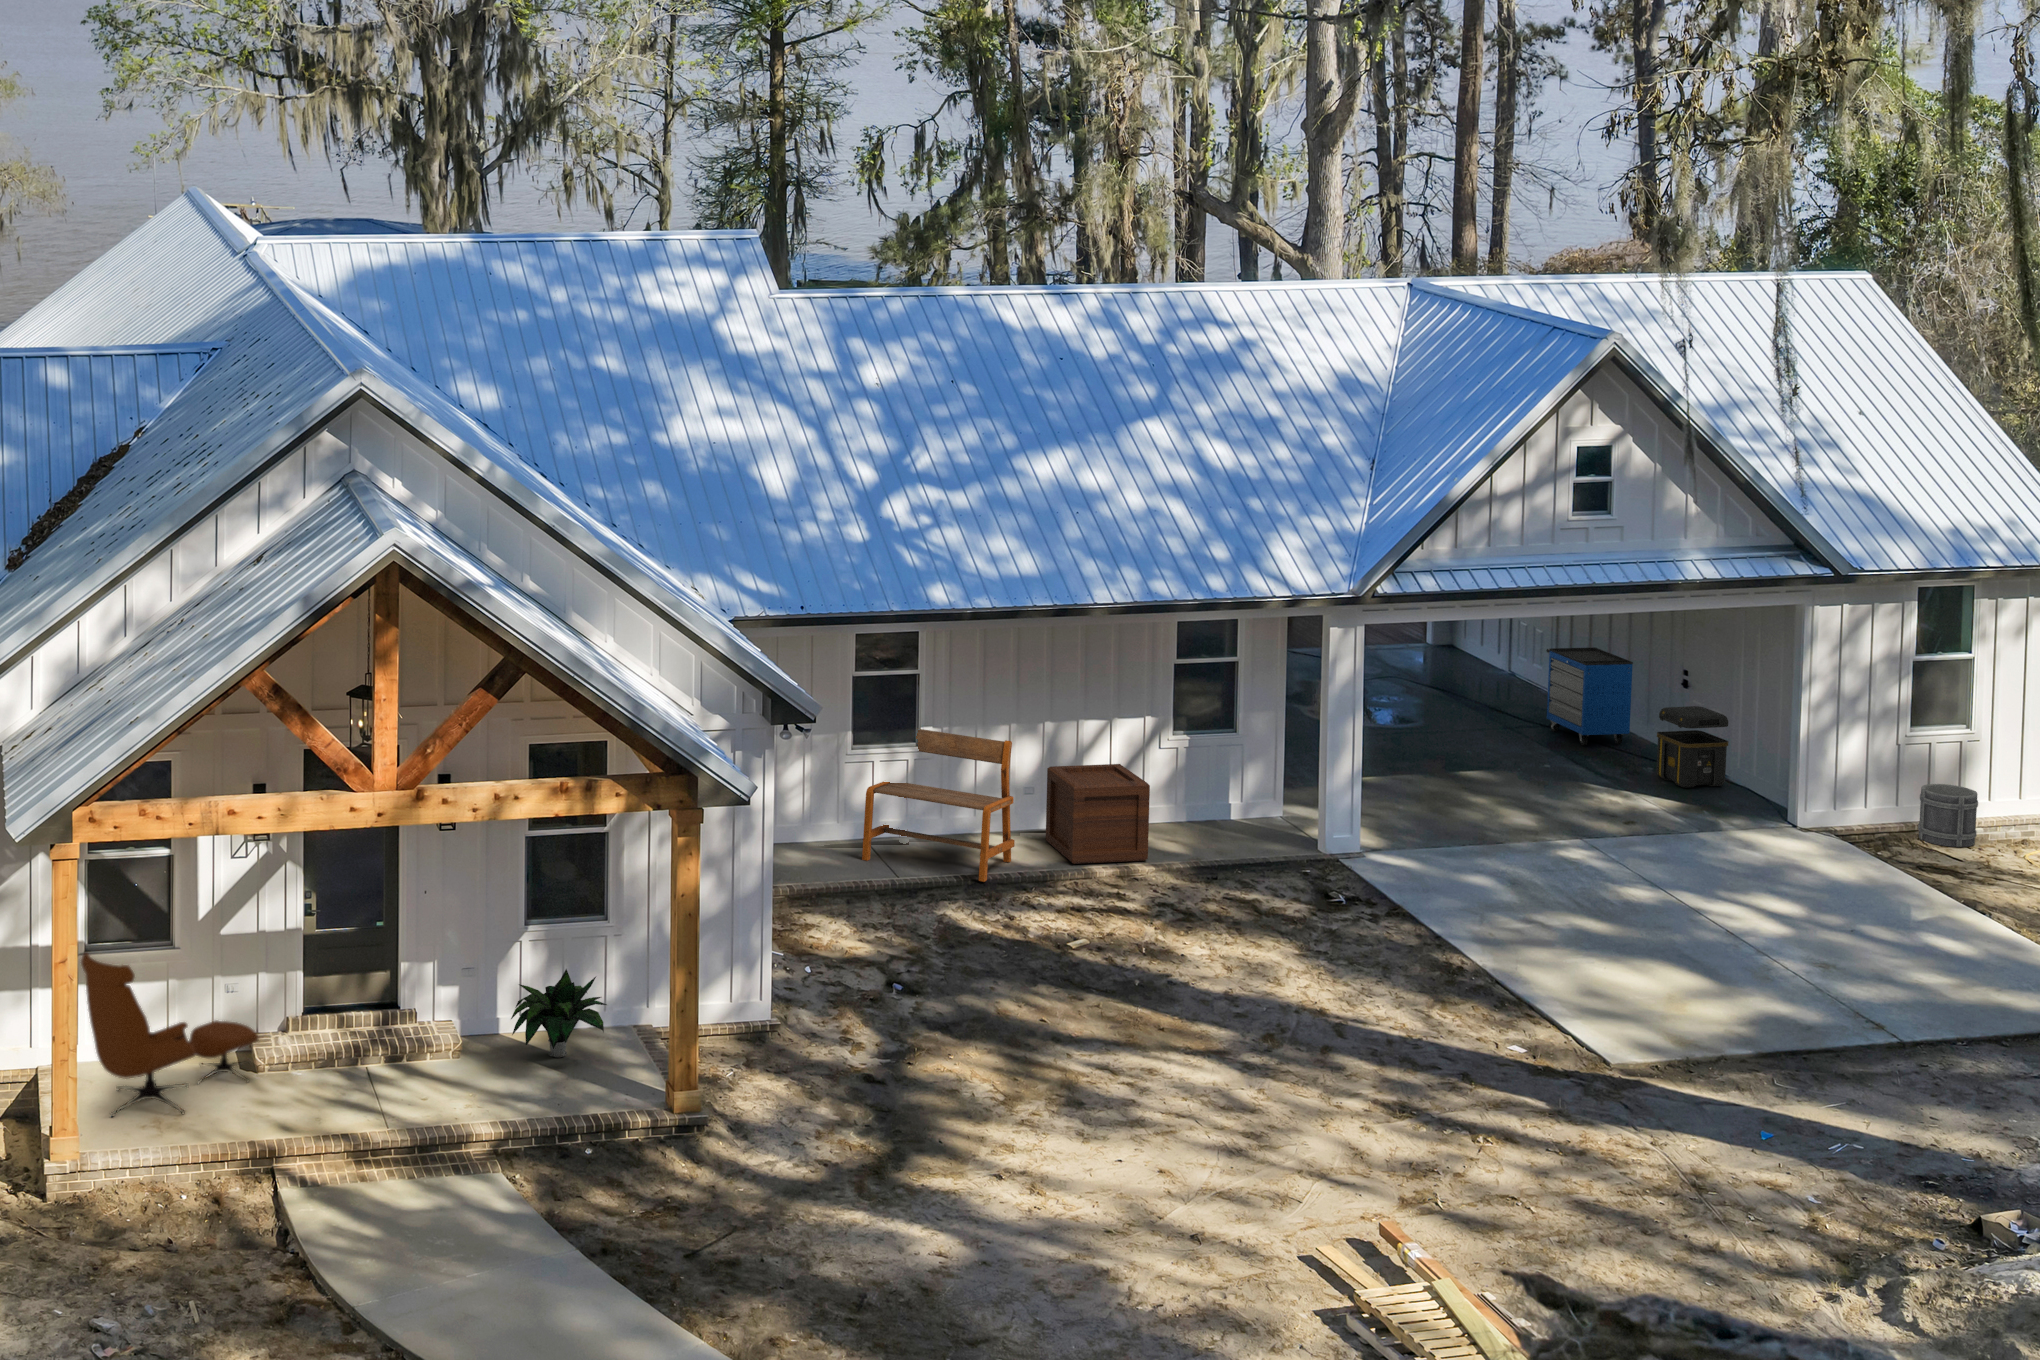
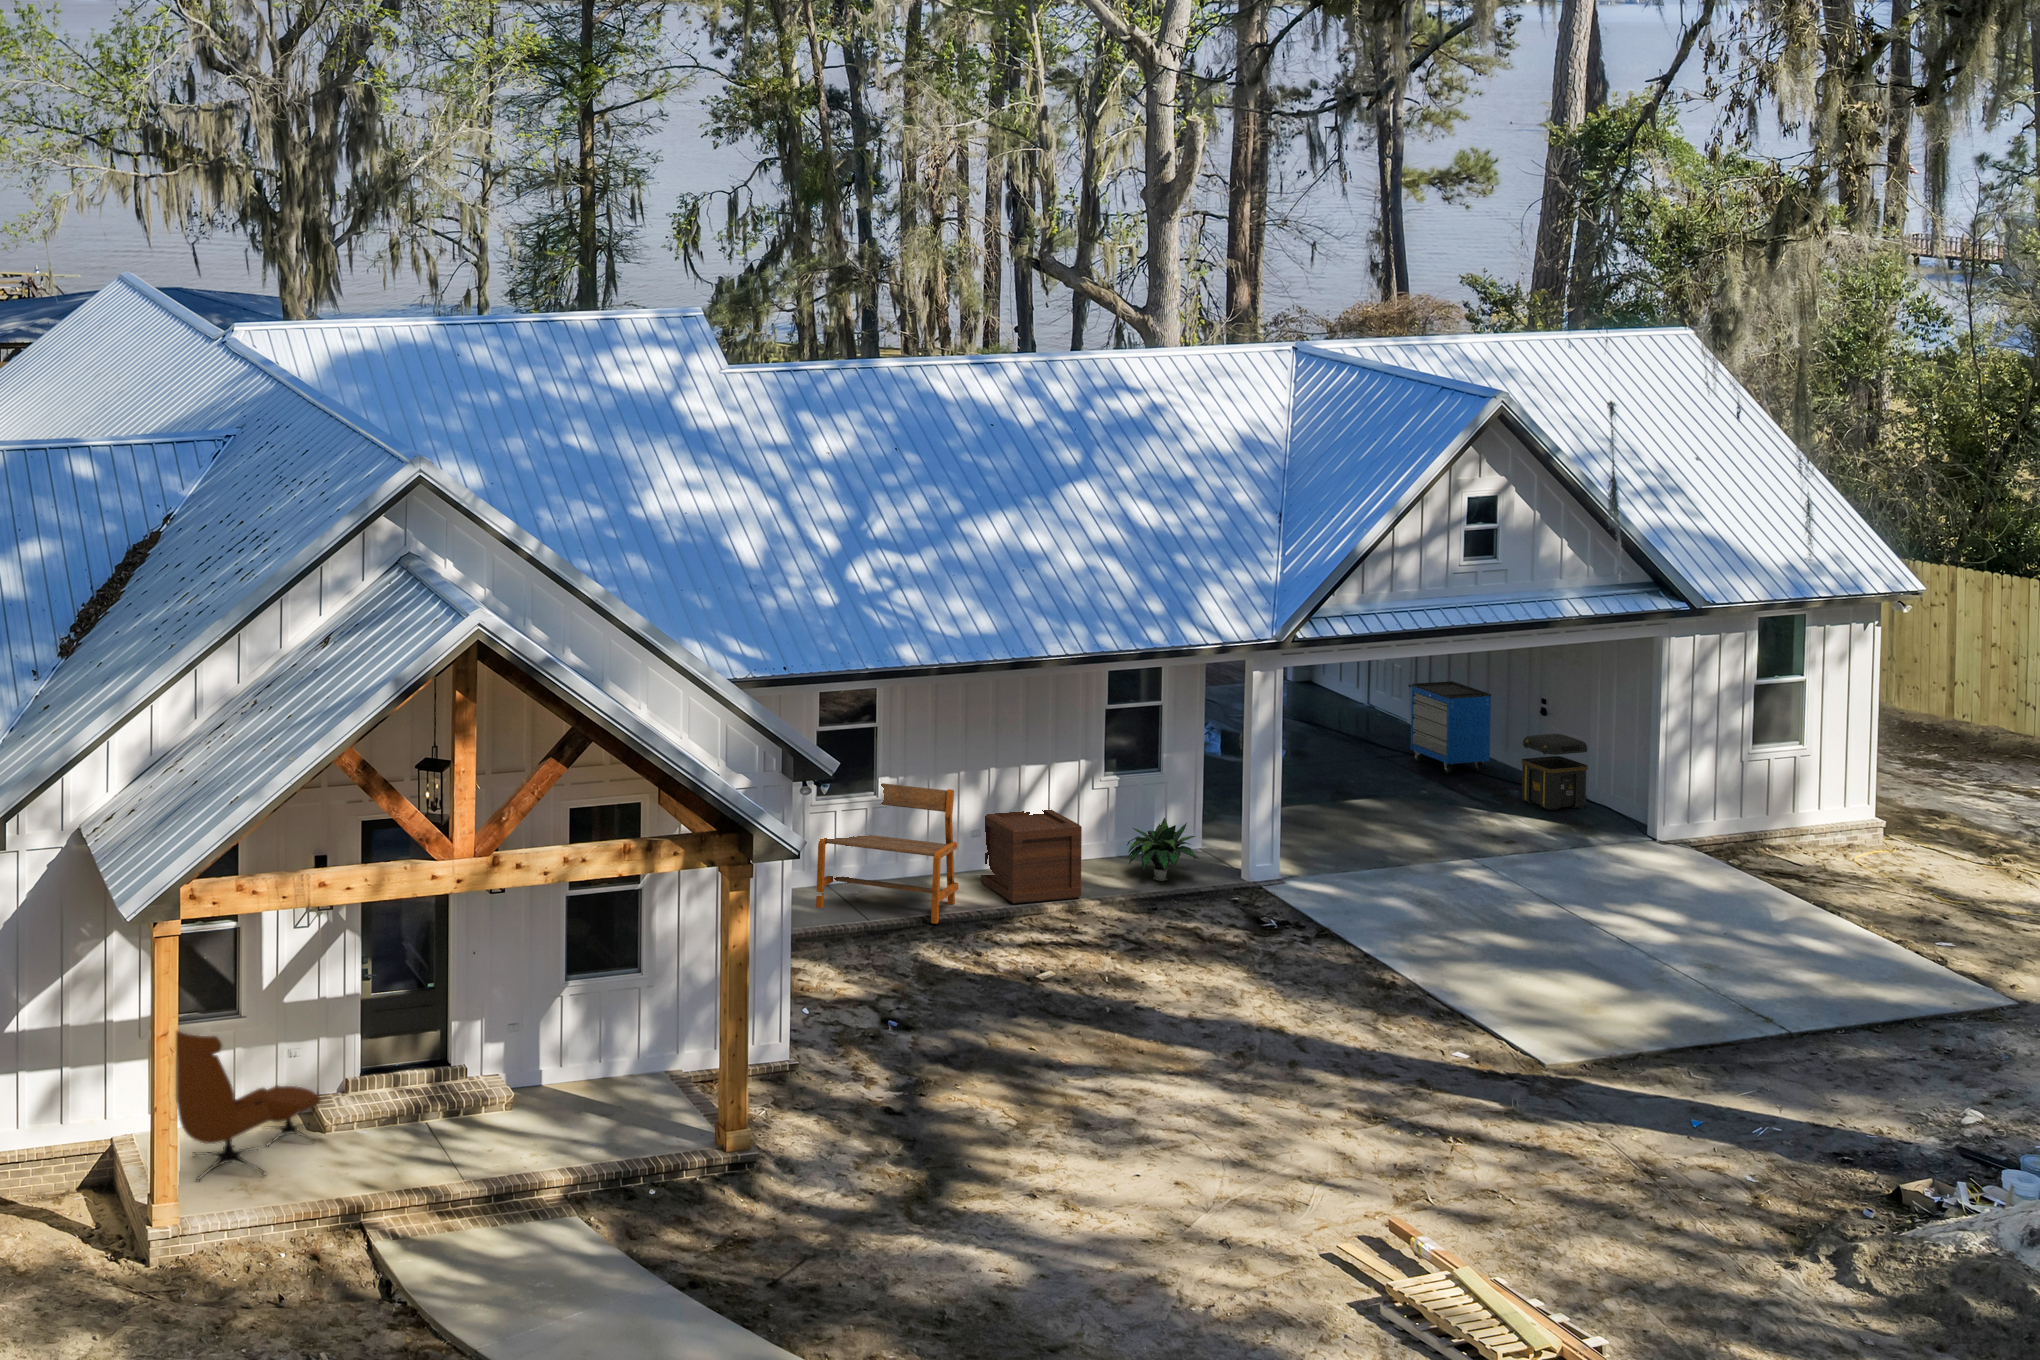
bucket: present [1918,784,1978,847] -> none [1766,798,1820,856]
potted plant: present [511,969,607,1057] -> present [1127,818,1199,881]

